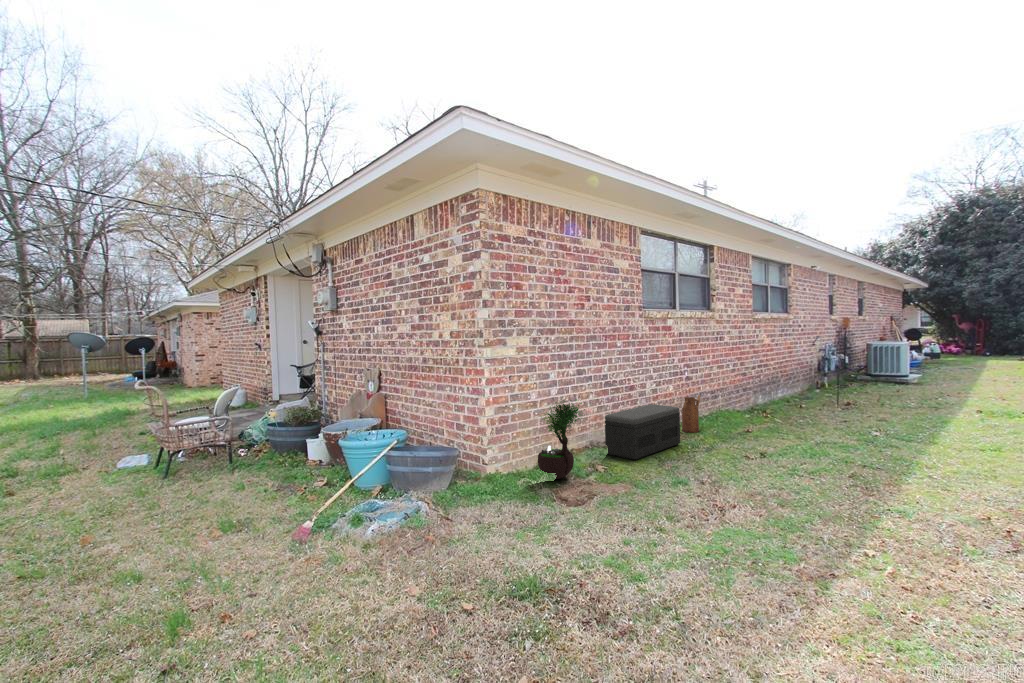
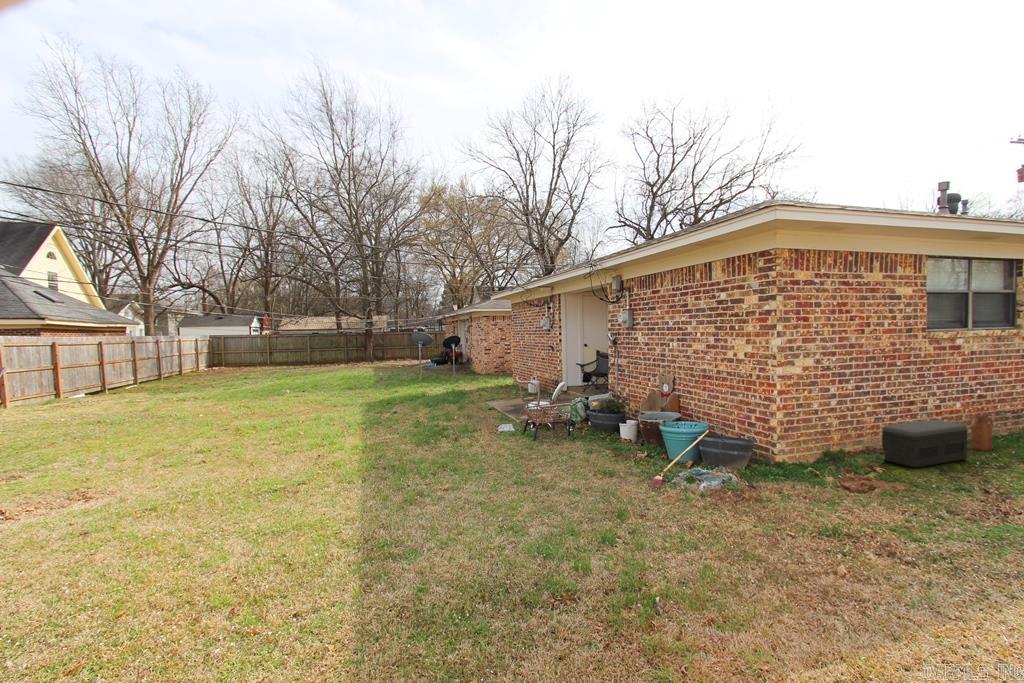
potted tree: present [538,400,585,479] -> none [818,408,865,474]

